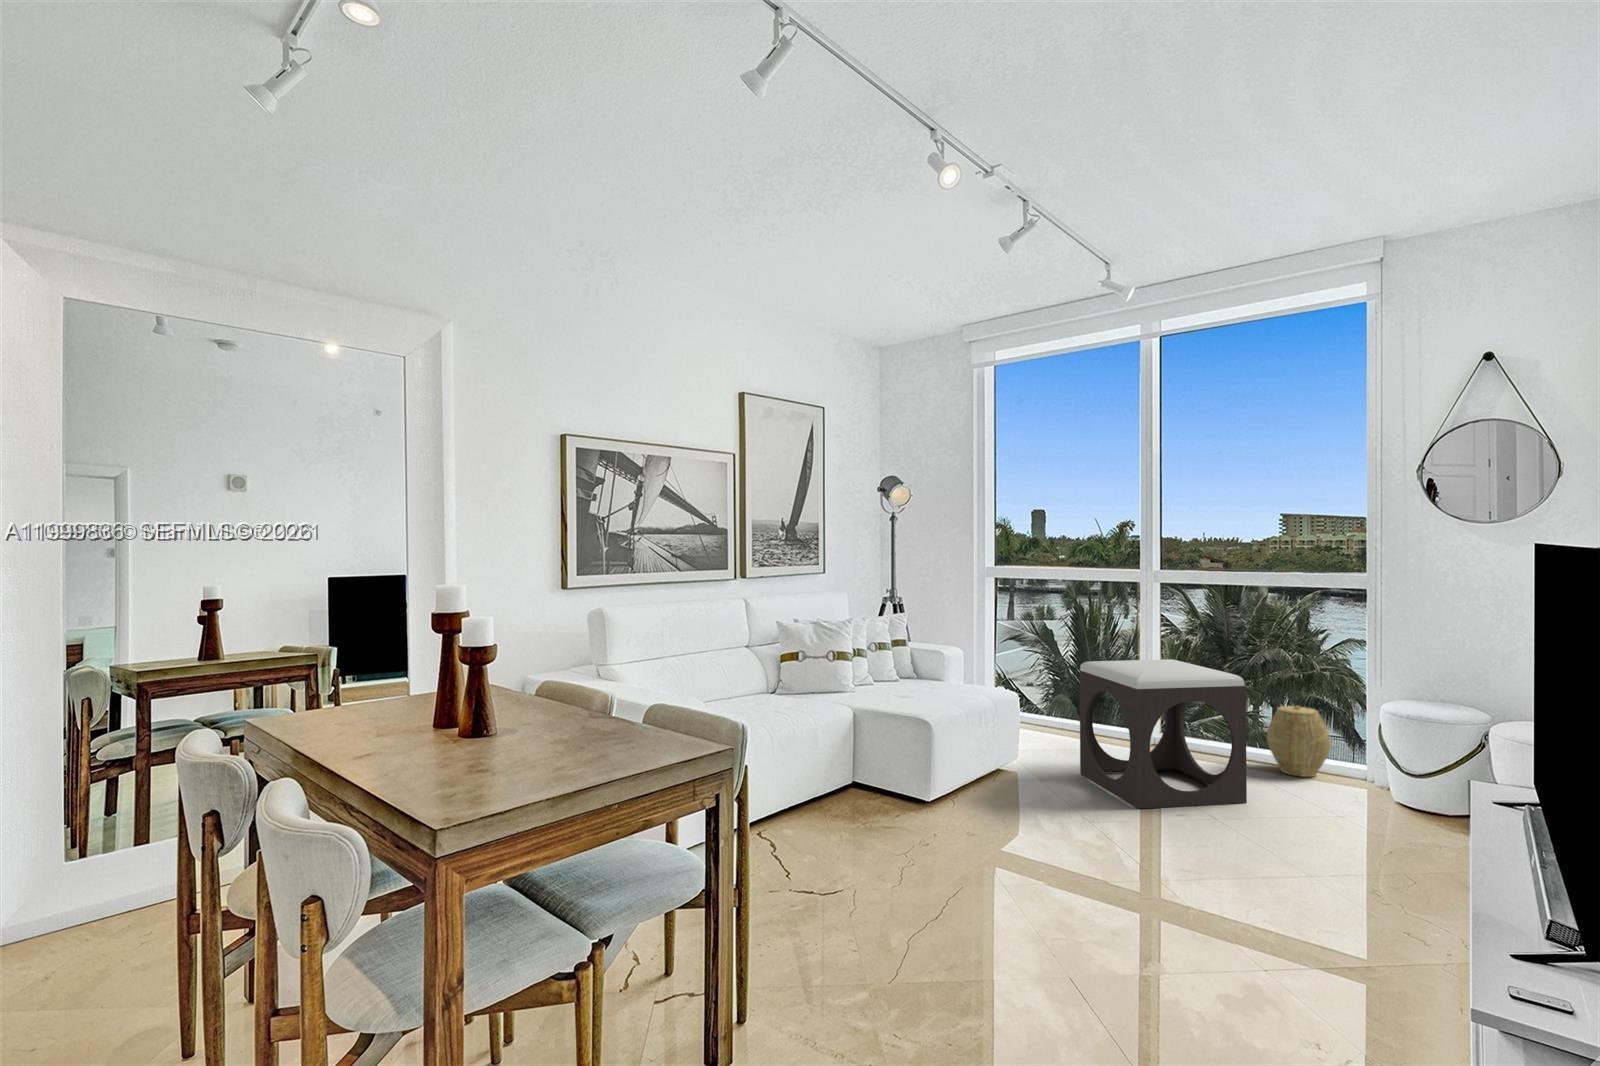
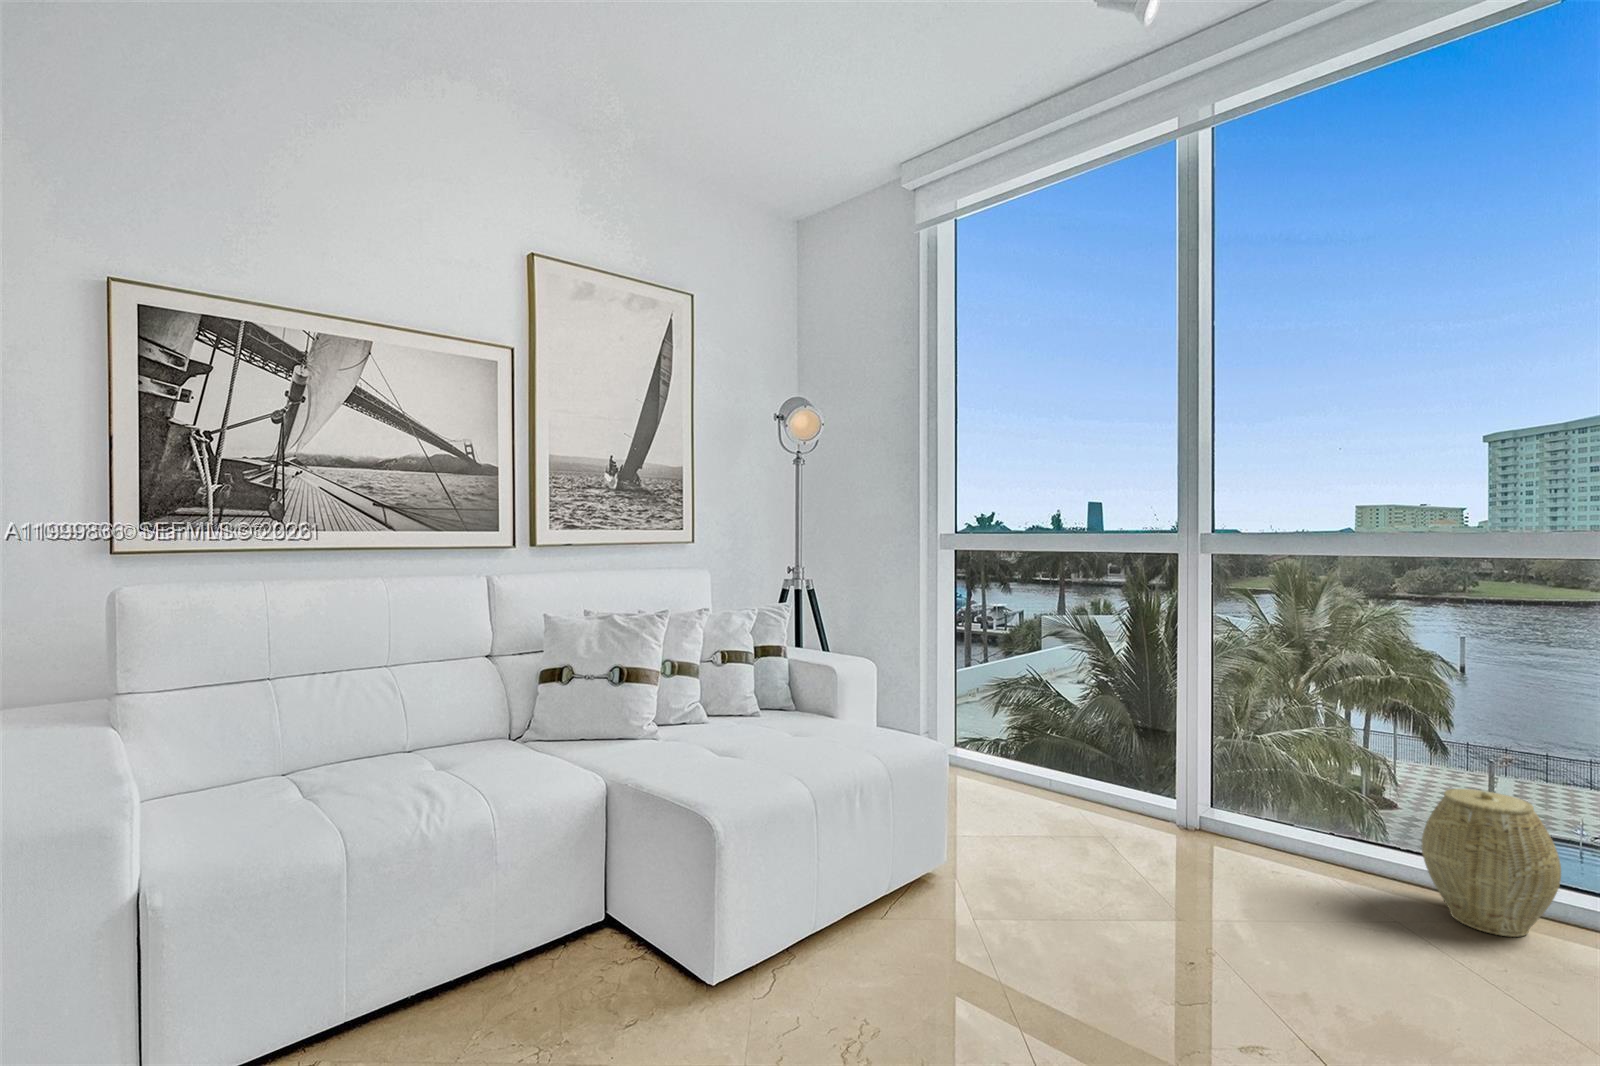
footstool: present [1080,659,1247,808] -> none [1053,696,1389,1022]

